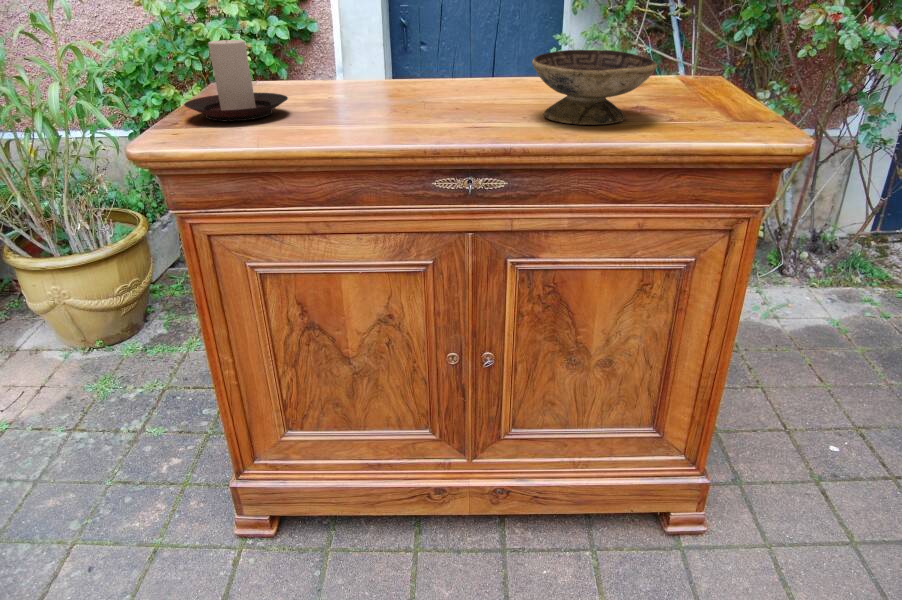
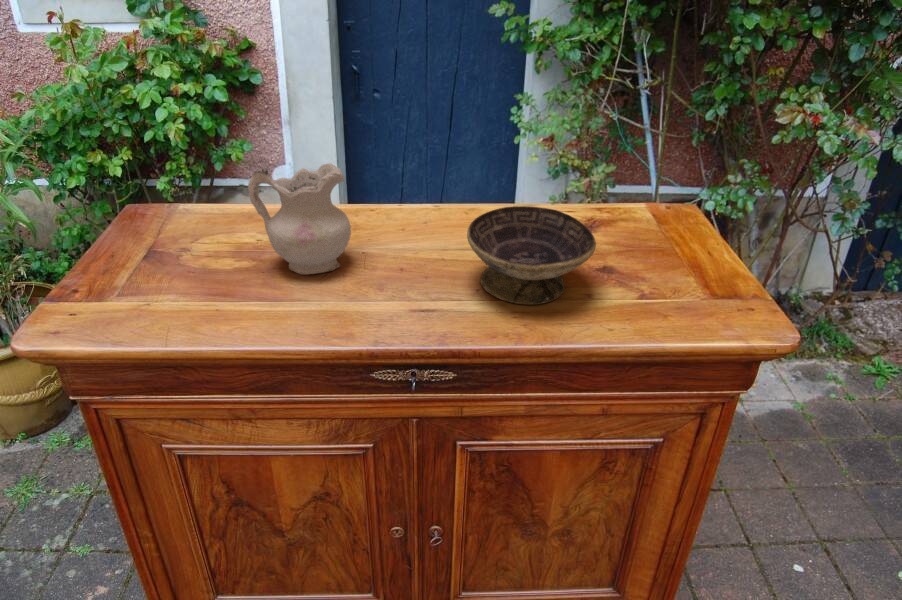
ceramic pitcher: none [327,6,420,115] -> present [248,164,351,275]
candle holder: present [184,40,288,121] -> none [92,196,209,287]

